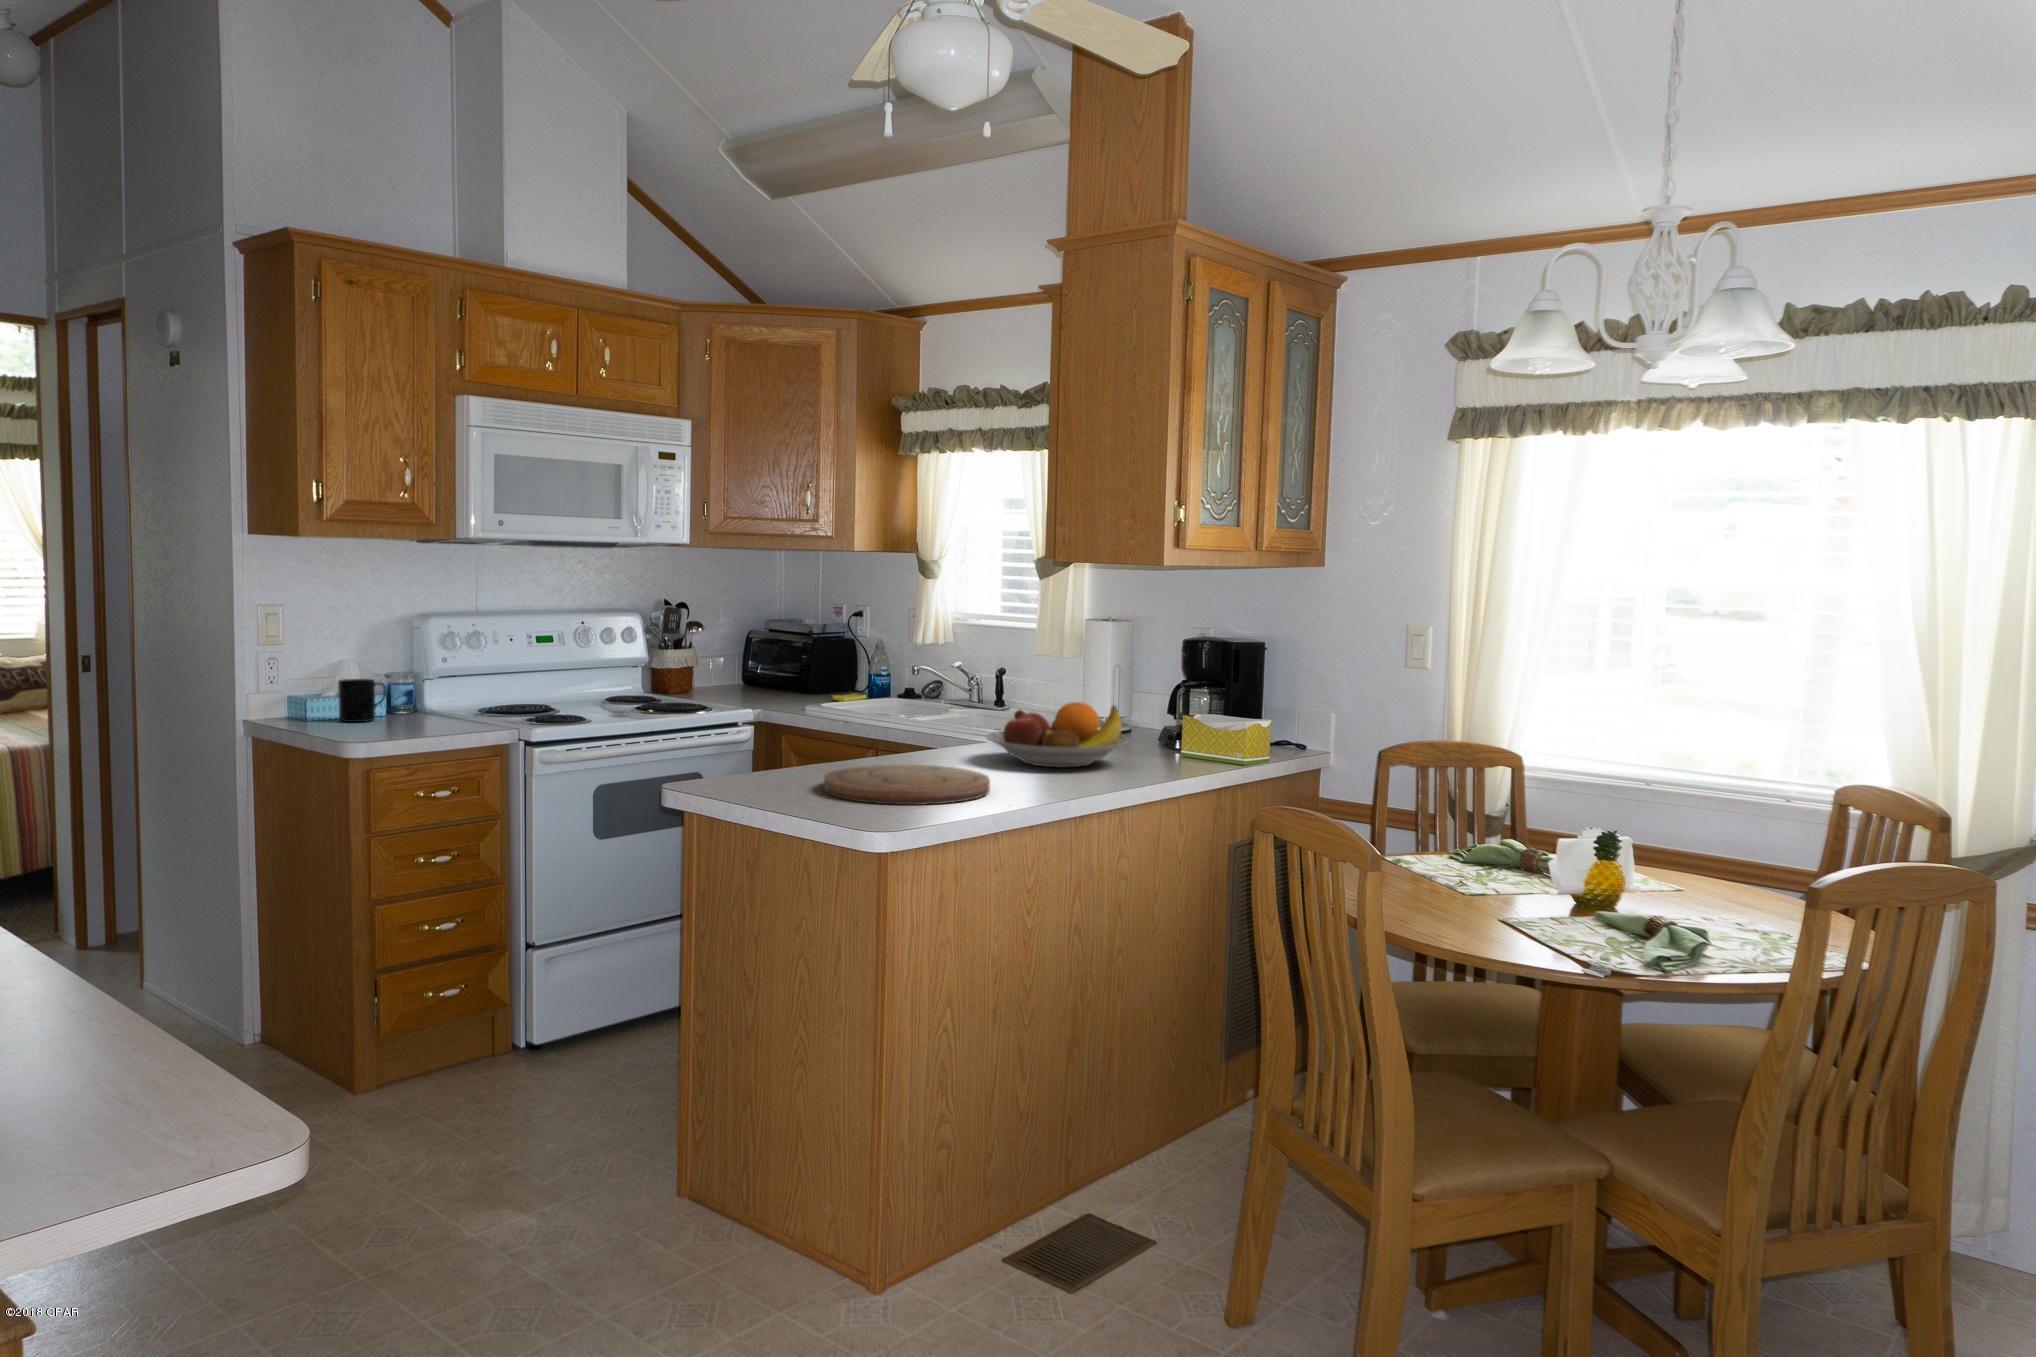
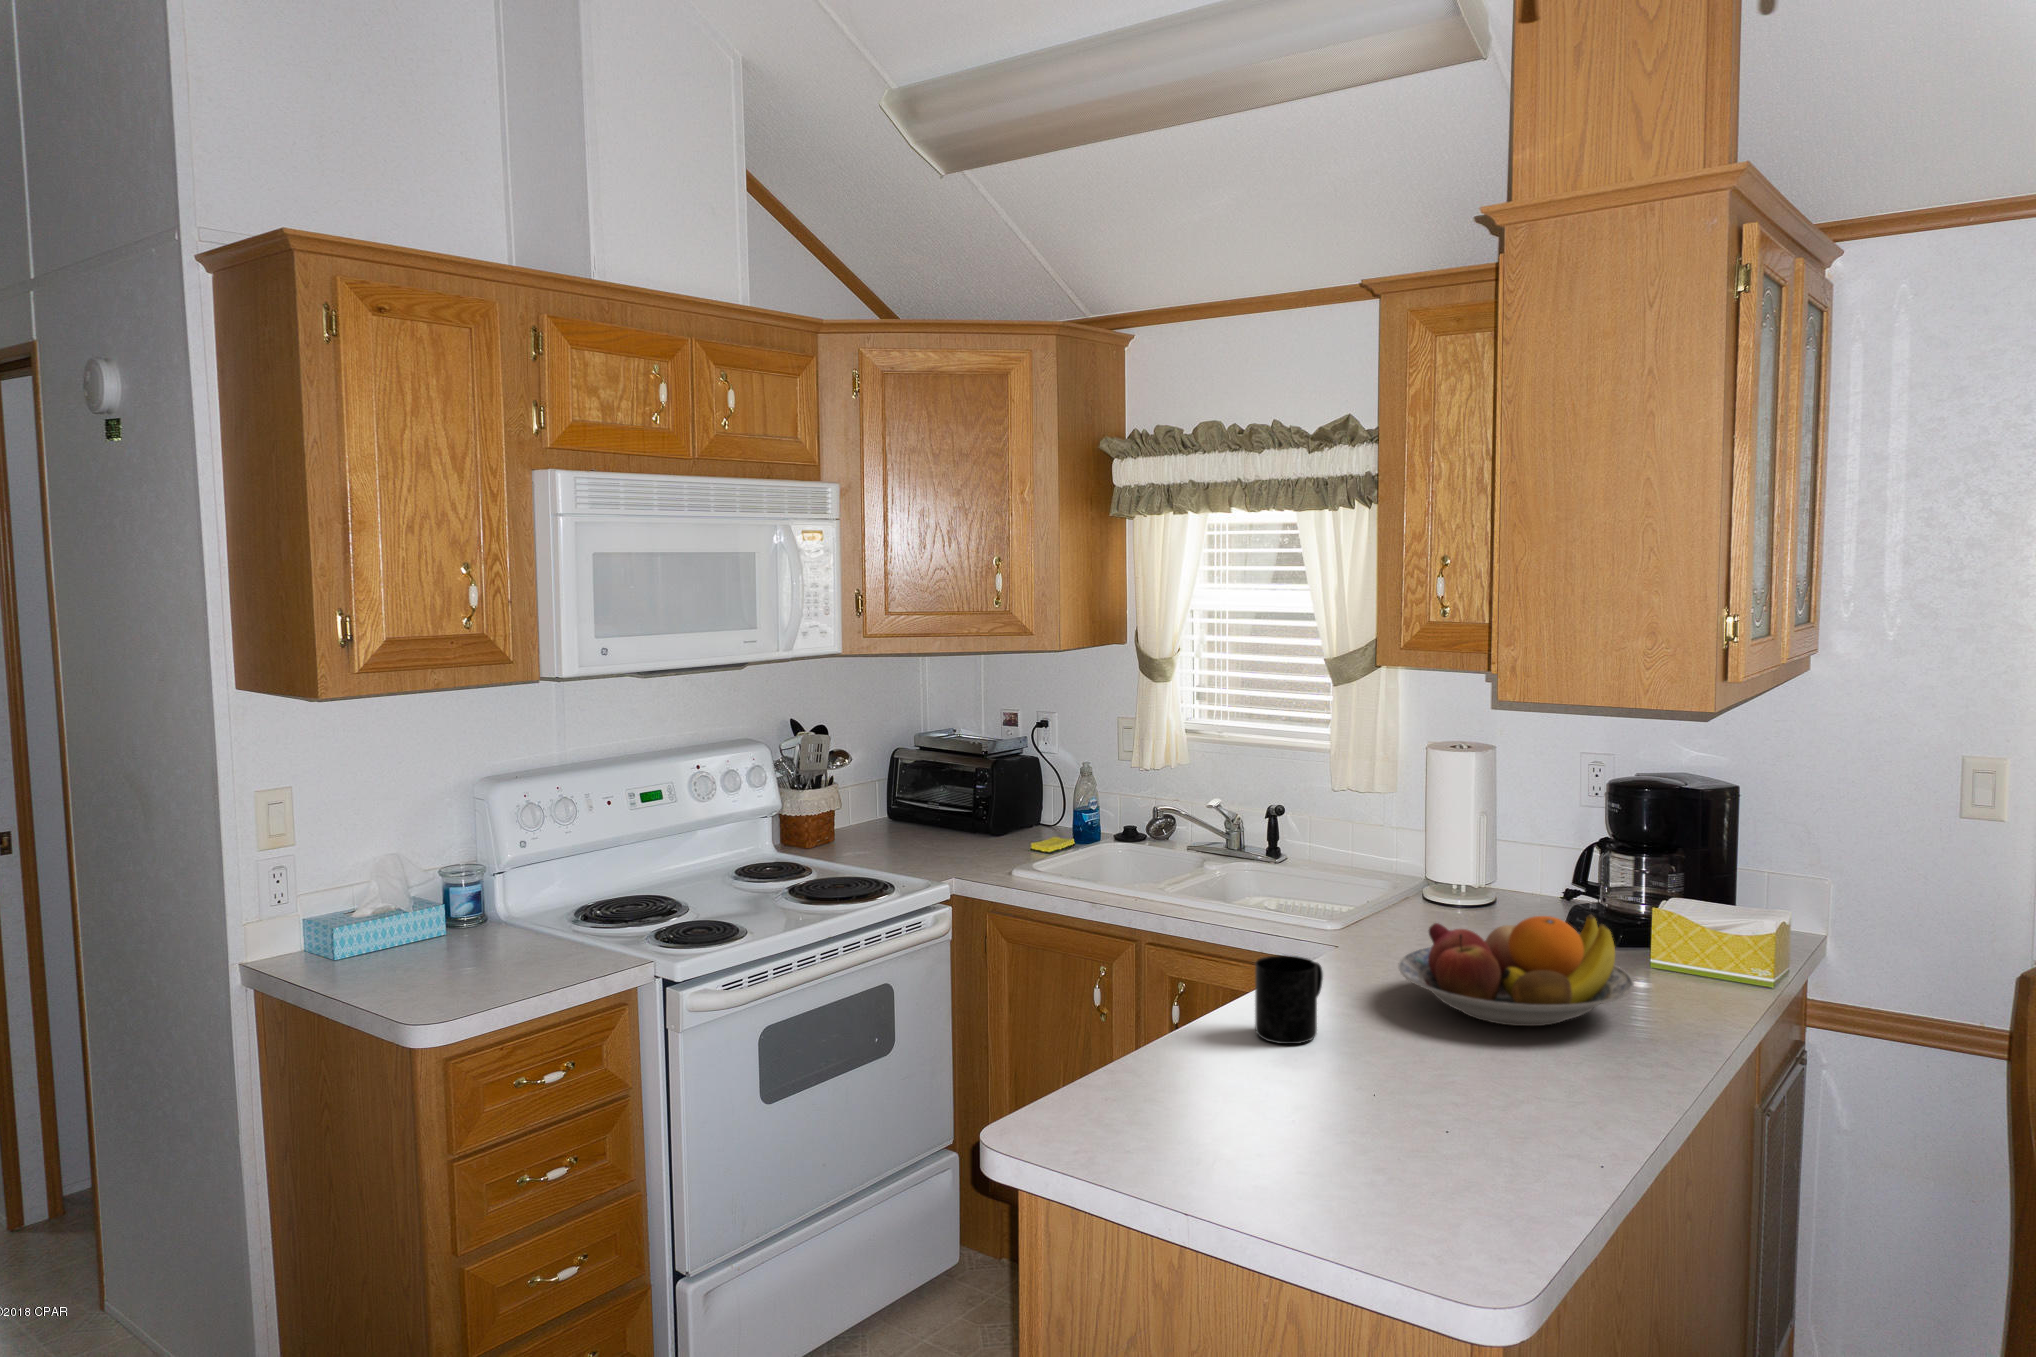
mug: present [338,679,386,722] -> present [1255,955,1323,1044]
cutting board: present [824,764,990,805] -> none [1243,1058,1531,1188]

